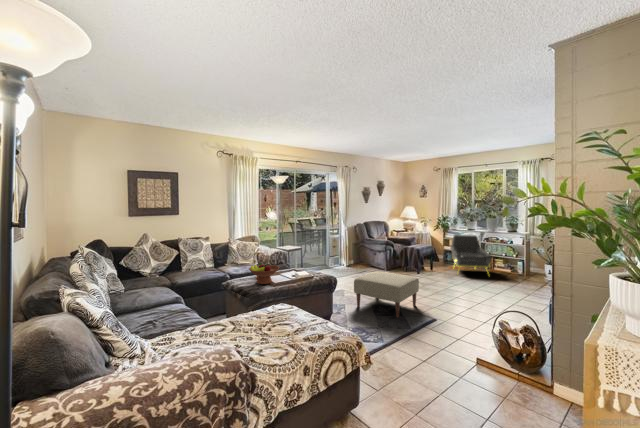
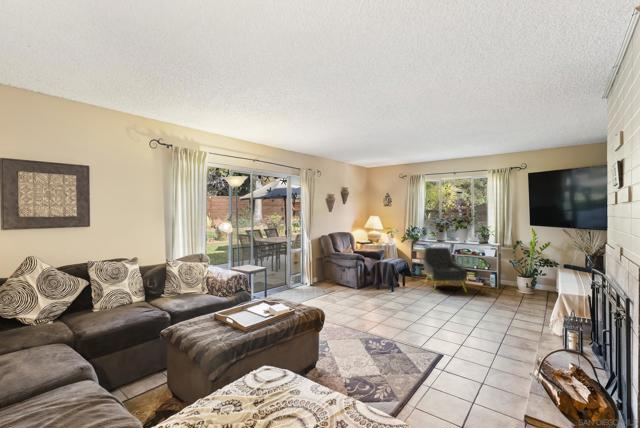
fruit bowl: present [249,263,279,284] -> none [206,298,251,329]
ottoman: present [354,271,419,317] -> none [339,295,413,355]

